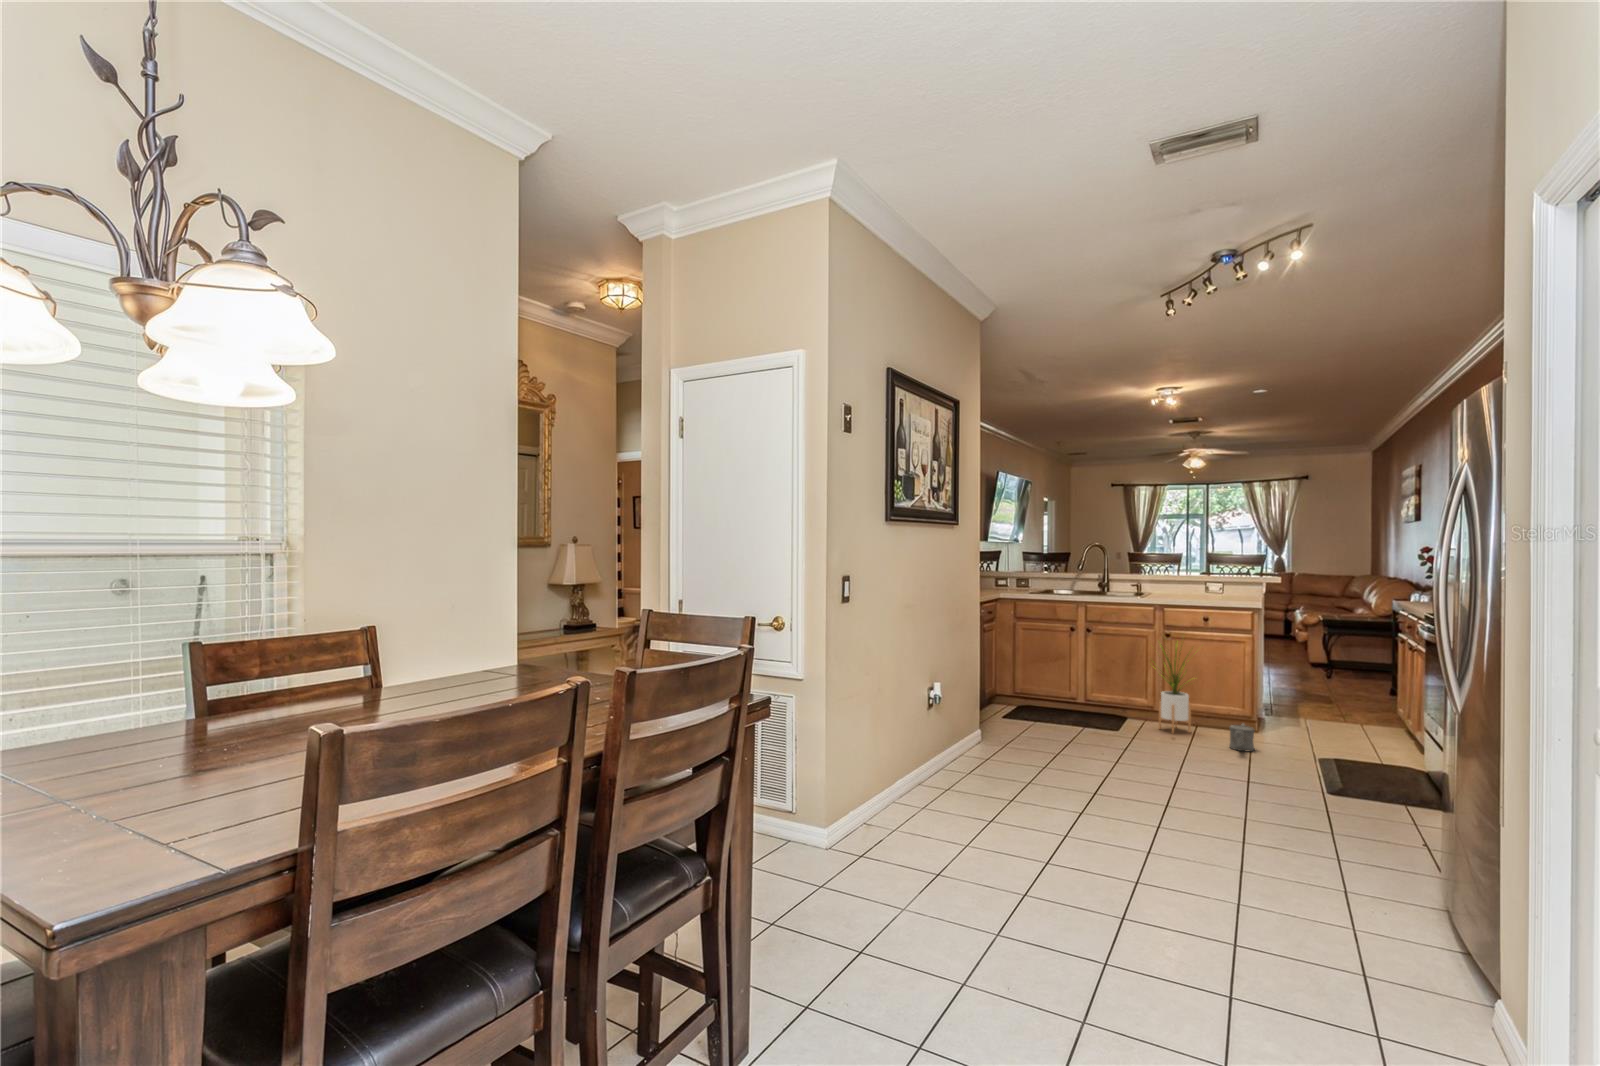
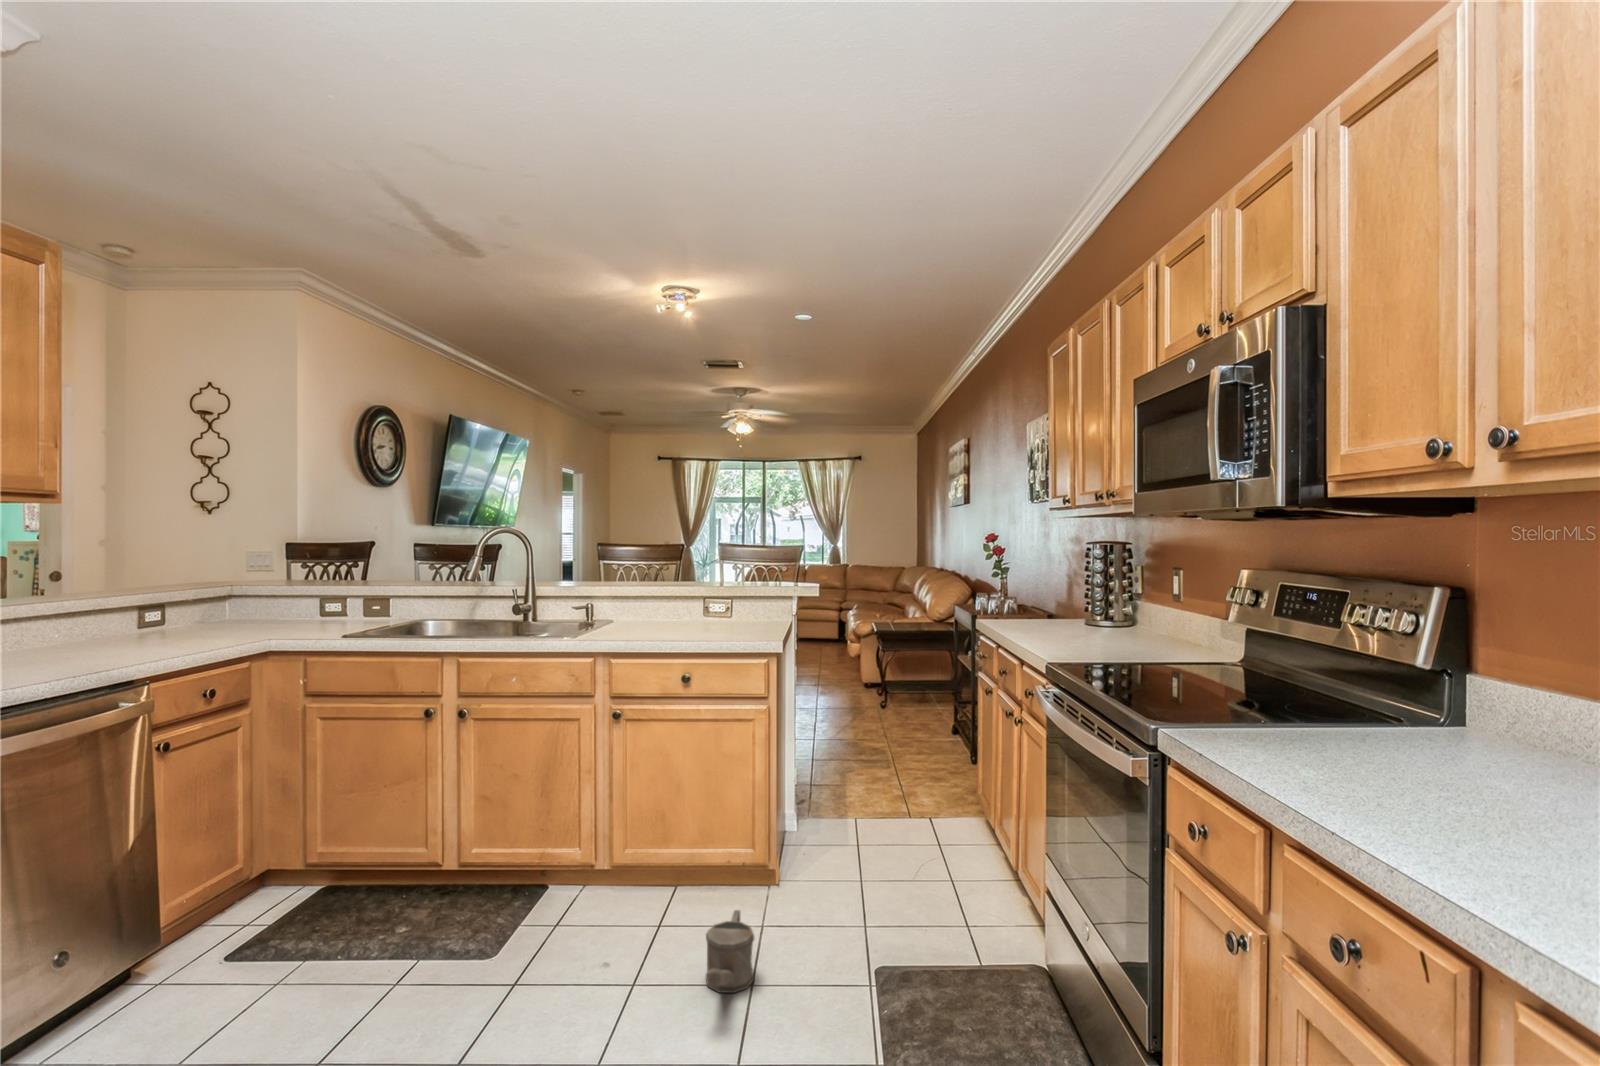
house plant: present [1159,643,1191,733] -> none [559,714,674,941]

